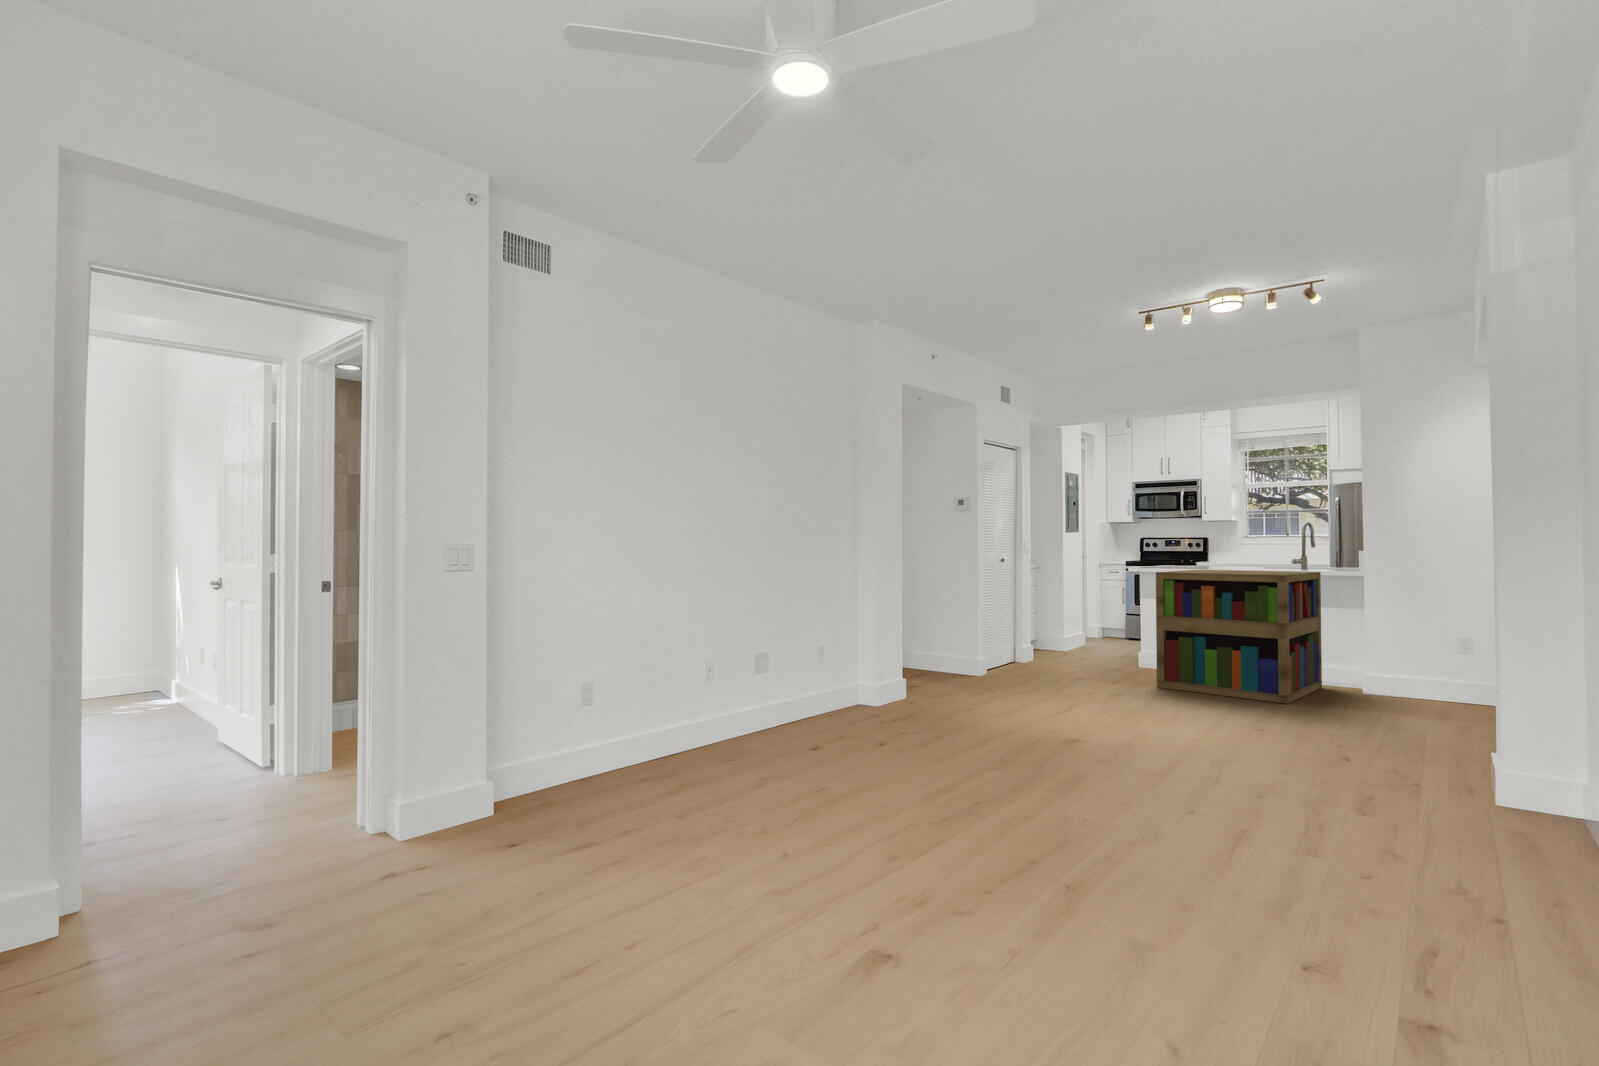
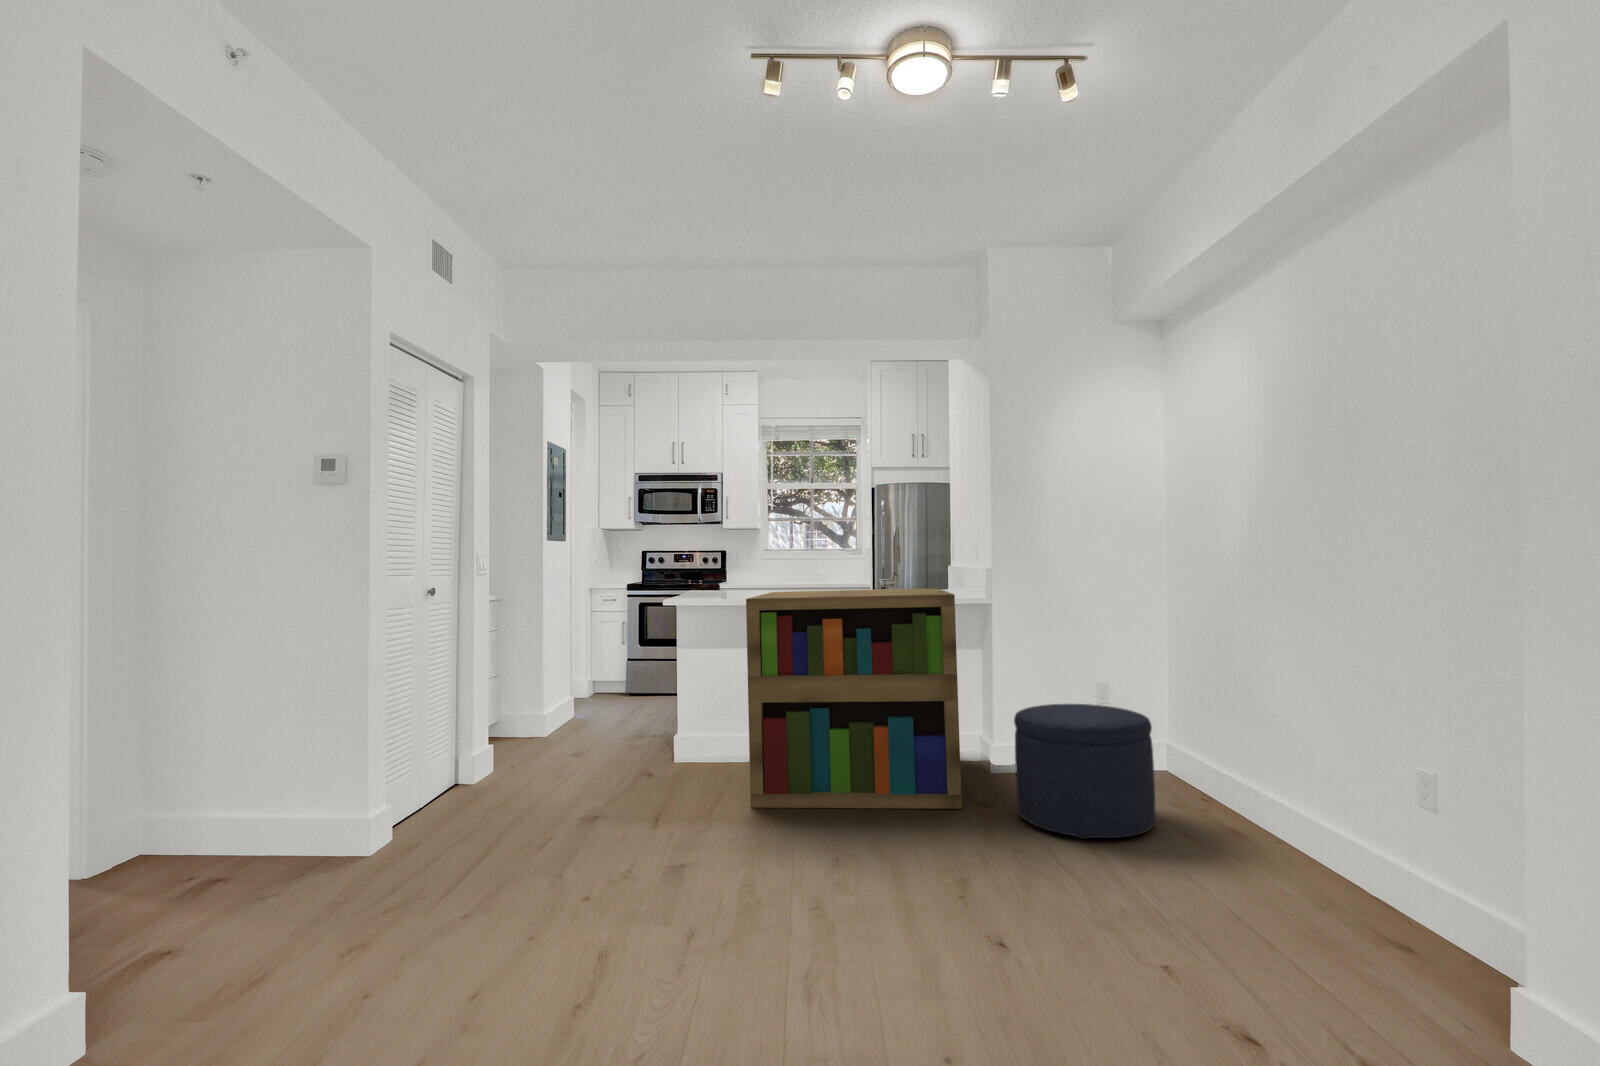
ottoman: none [1317,648,1416,725] -> present [1014,704,1156,839]

